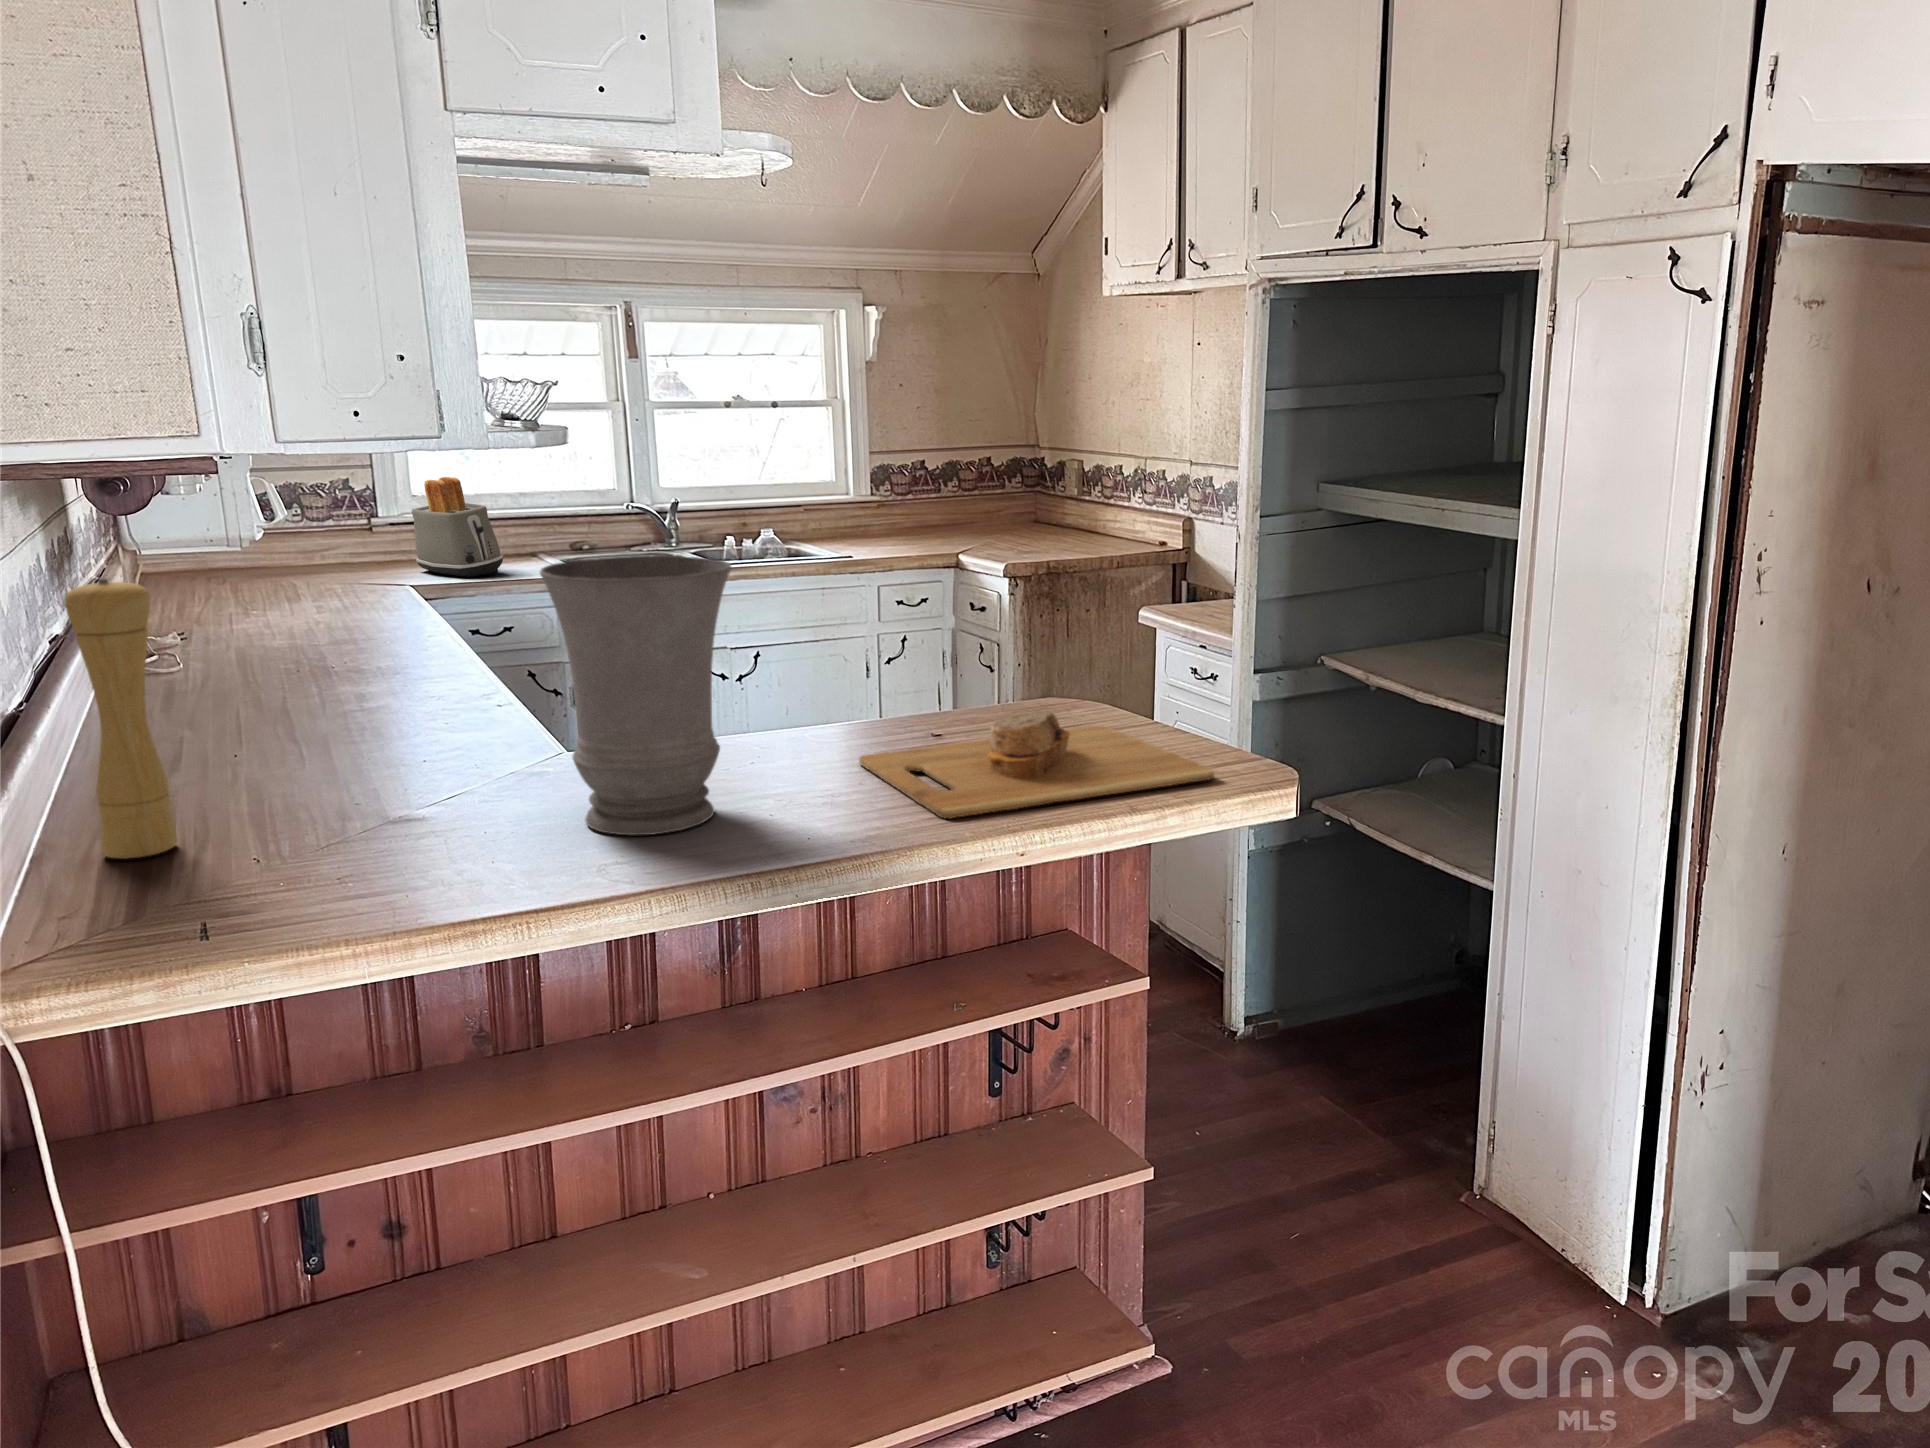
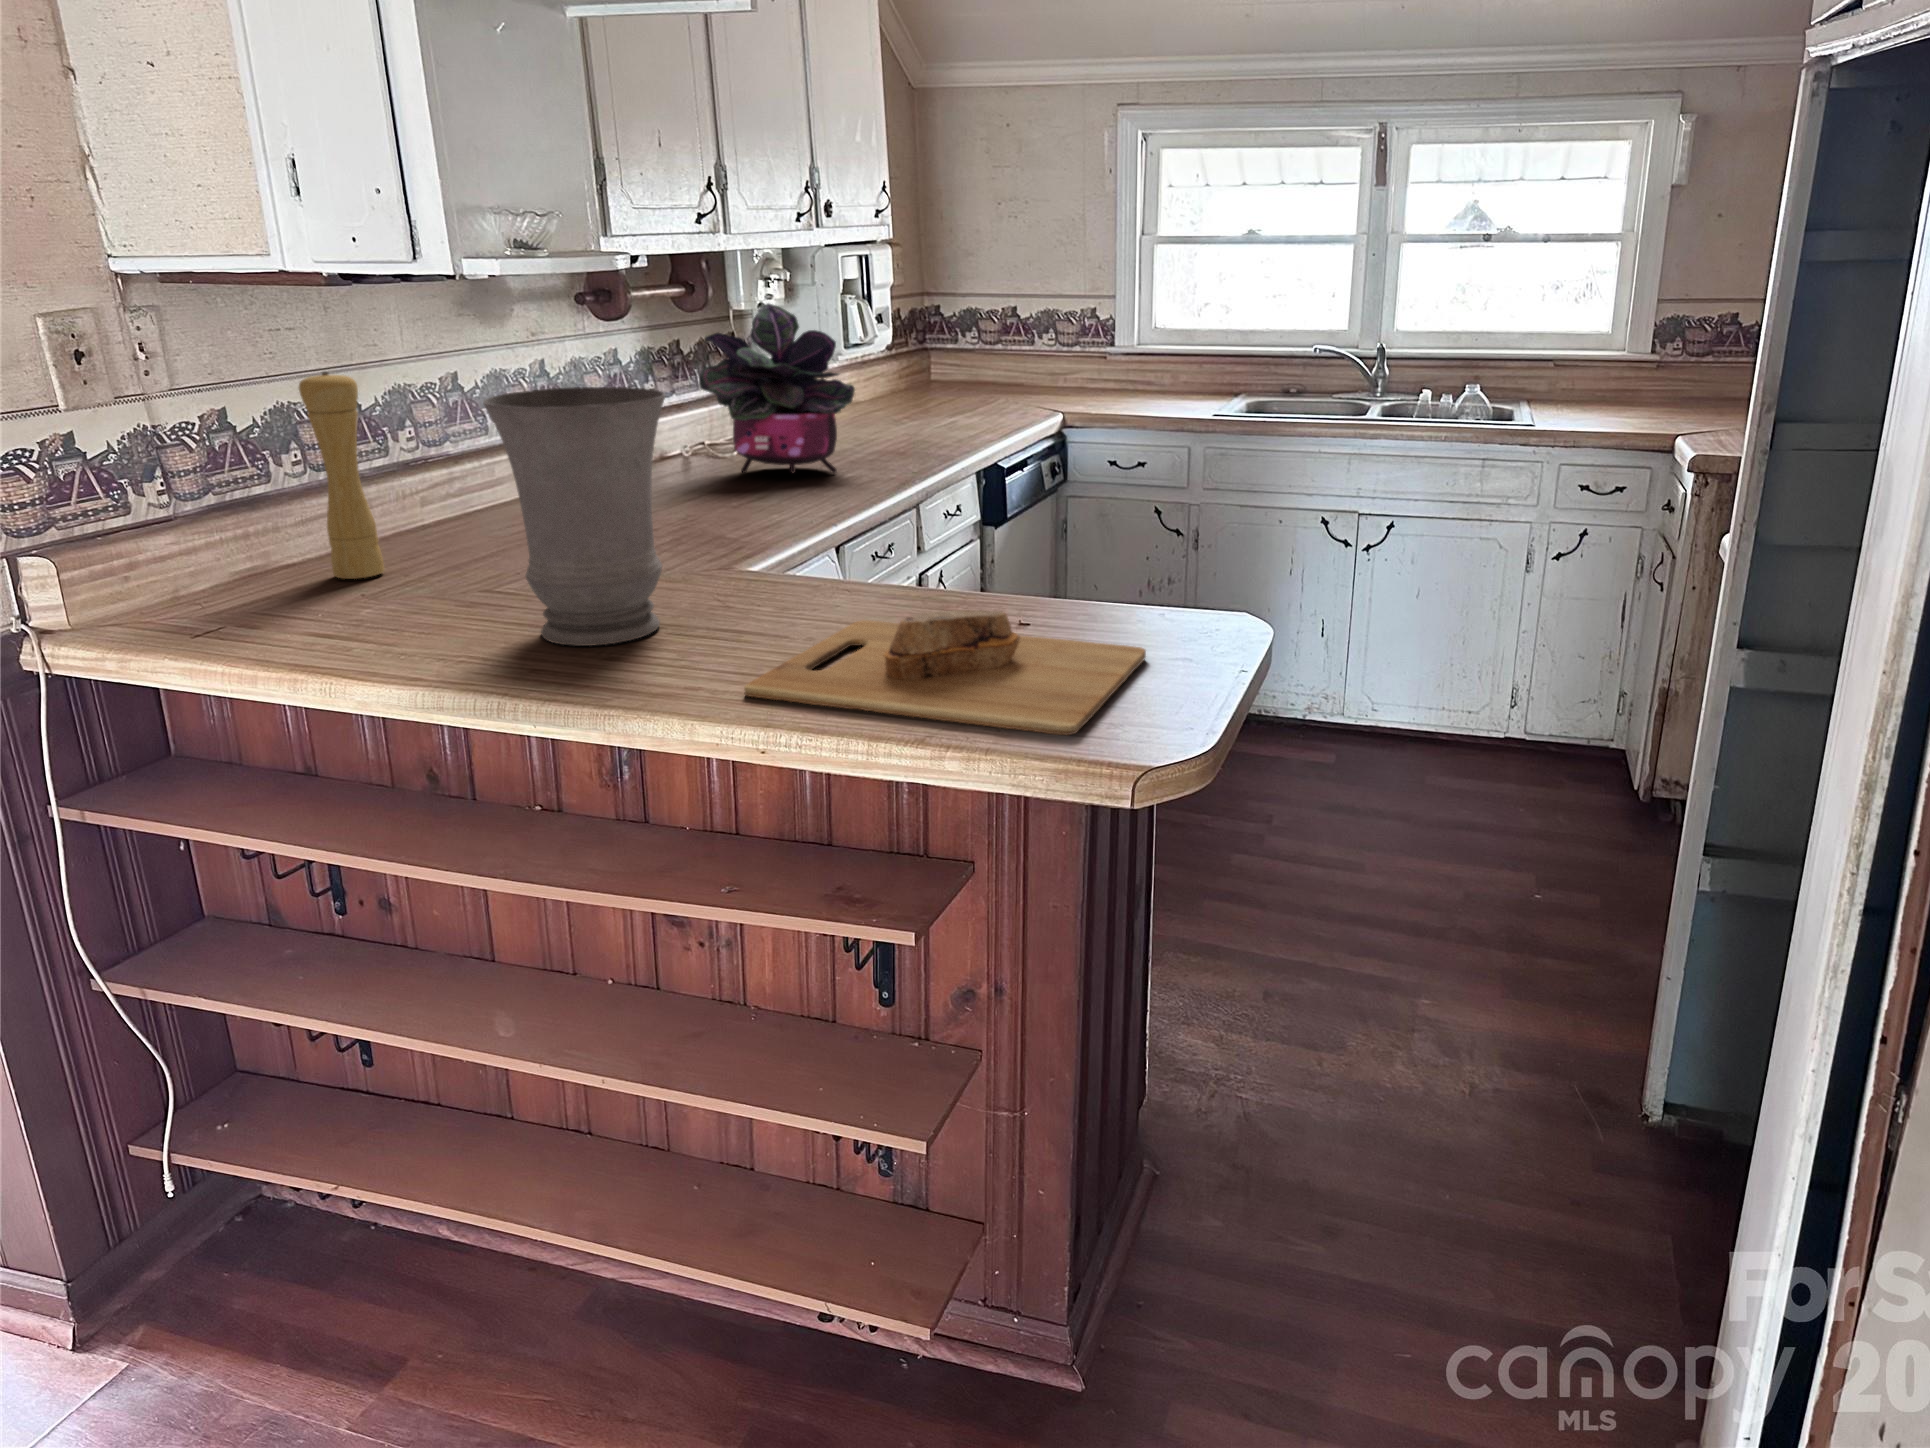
toaster: present [412,477,503,577] -> none [1124,311,1180,407]
potted plant: none [176,478,387,682] -> present [699,303,855,473]

